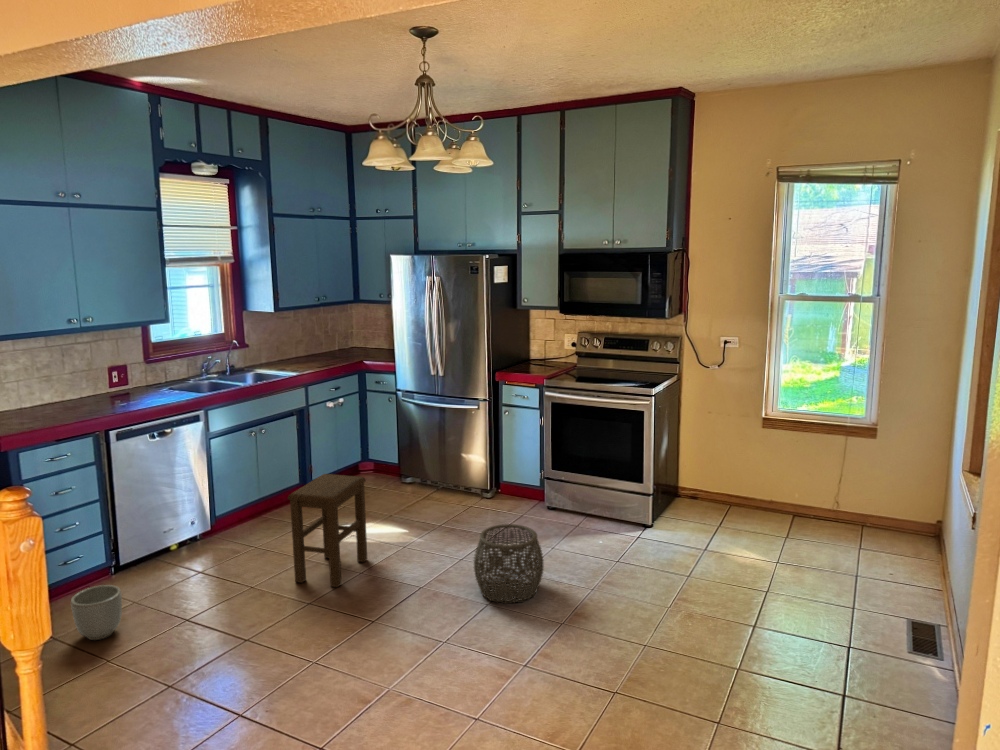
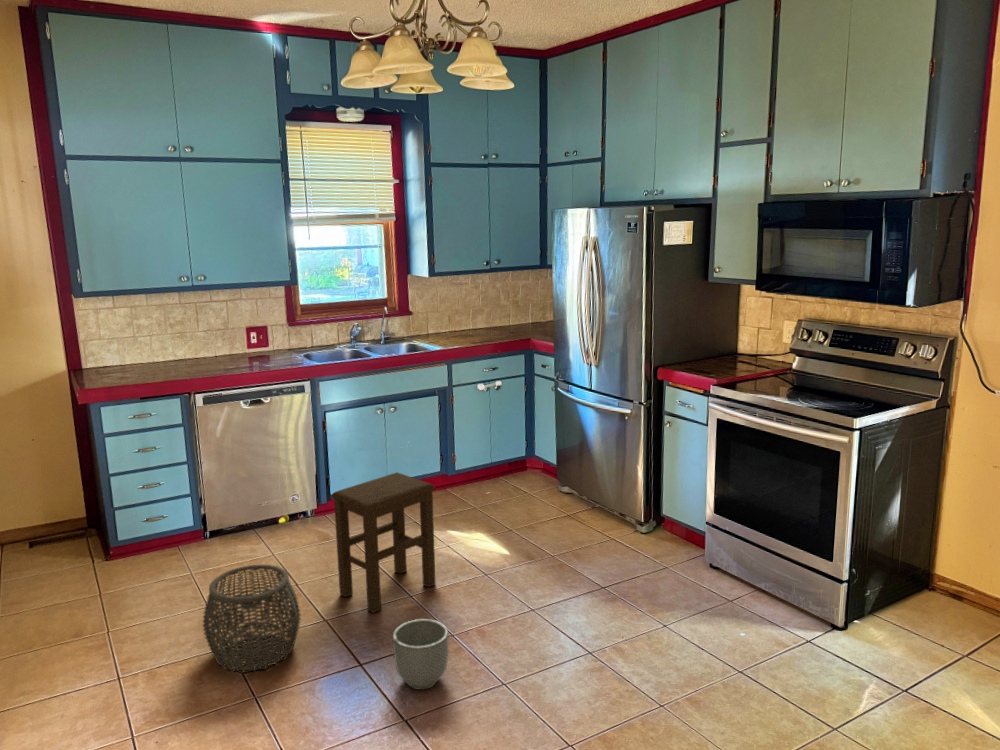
woven basket: present [474,524,543,603] -> present [203,565,301,673]
planter: present [71,585,122,640] -> present [392,619,449,690]

